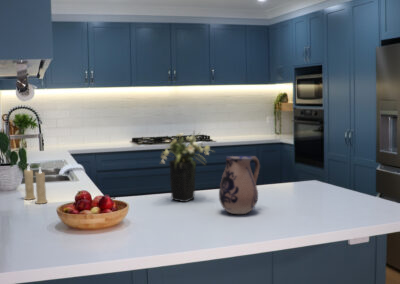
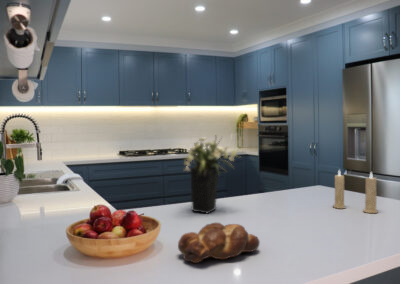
ceramic pitcher: present [219,156,260,214] -> none [257,161,302,229]
candle: present [24,166,47,204] -> present [333,171,377,213]
bread loaf: none [139,205,205,234] -> present [178,223,260,263]

